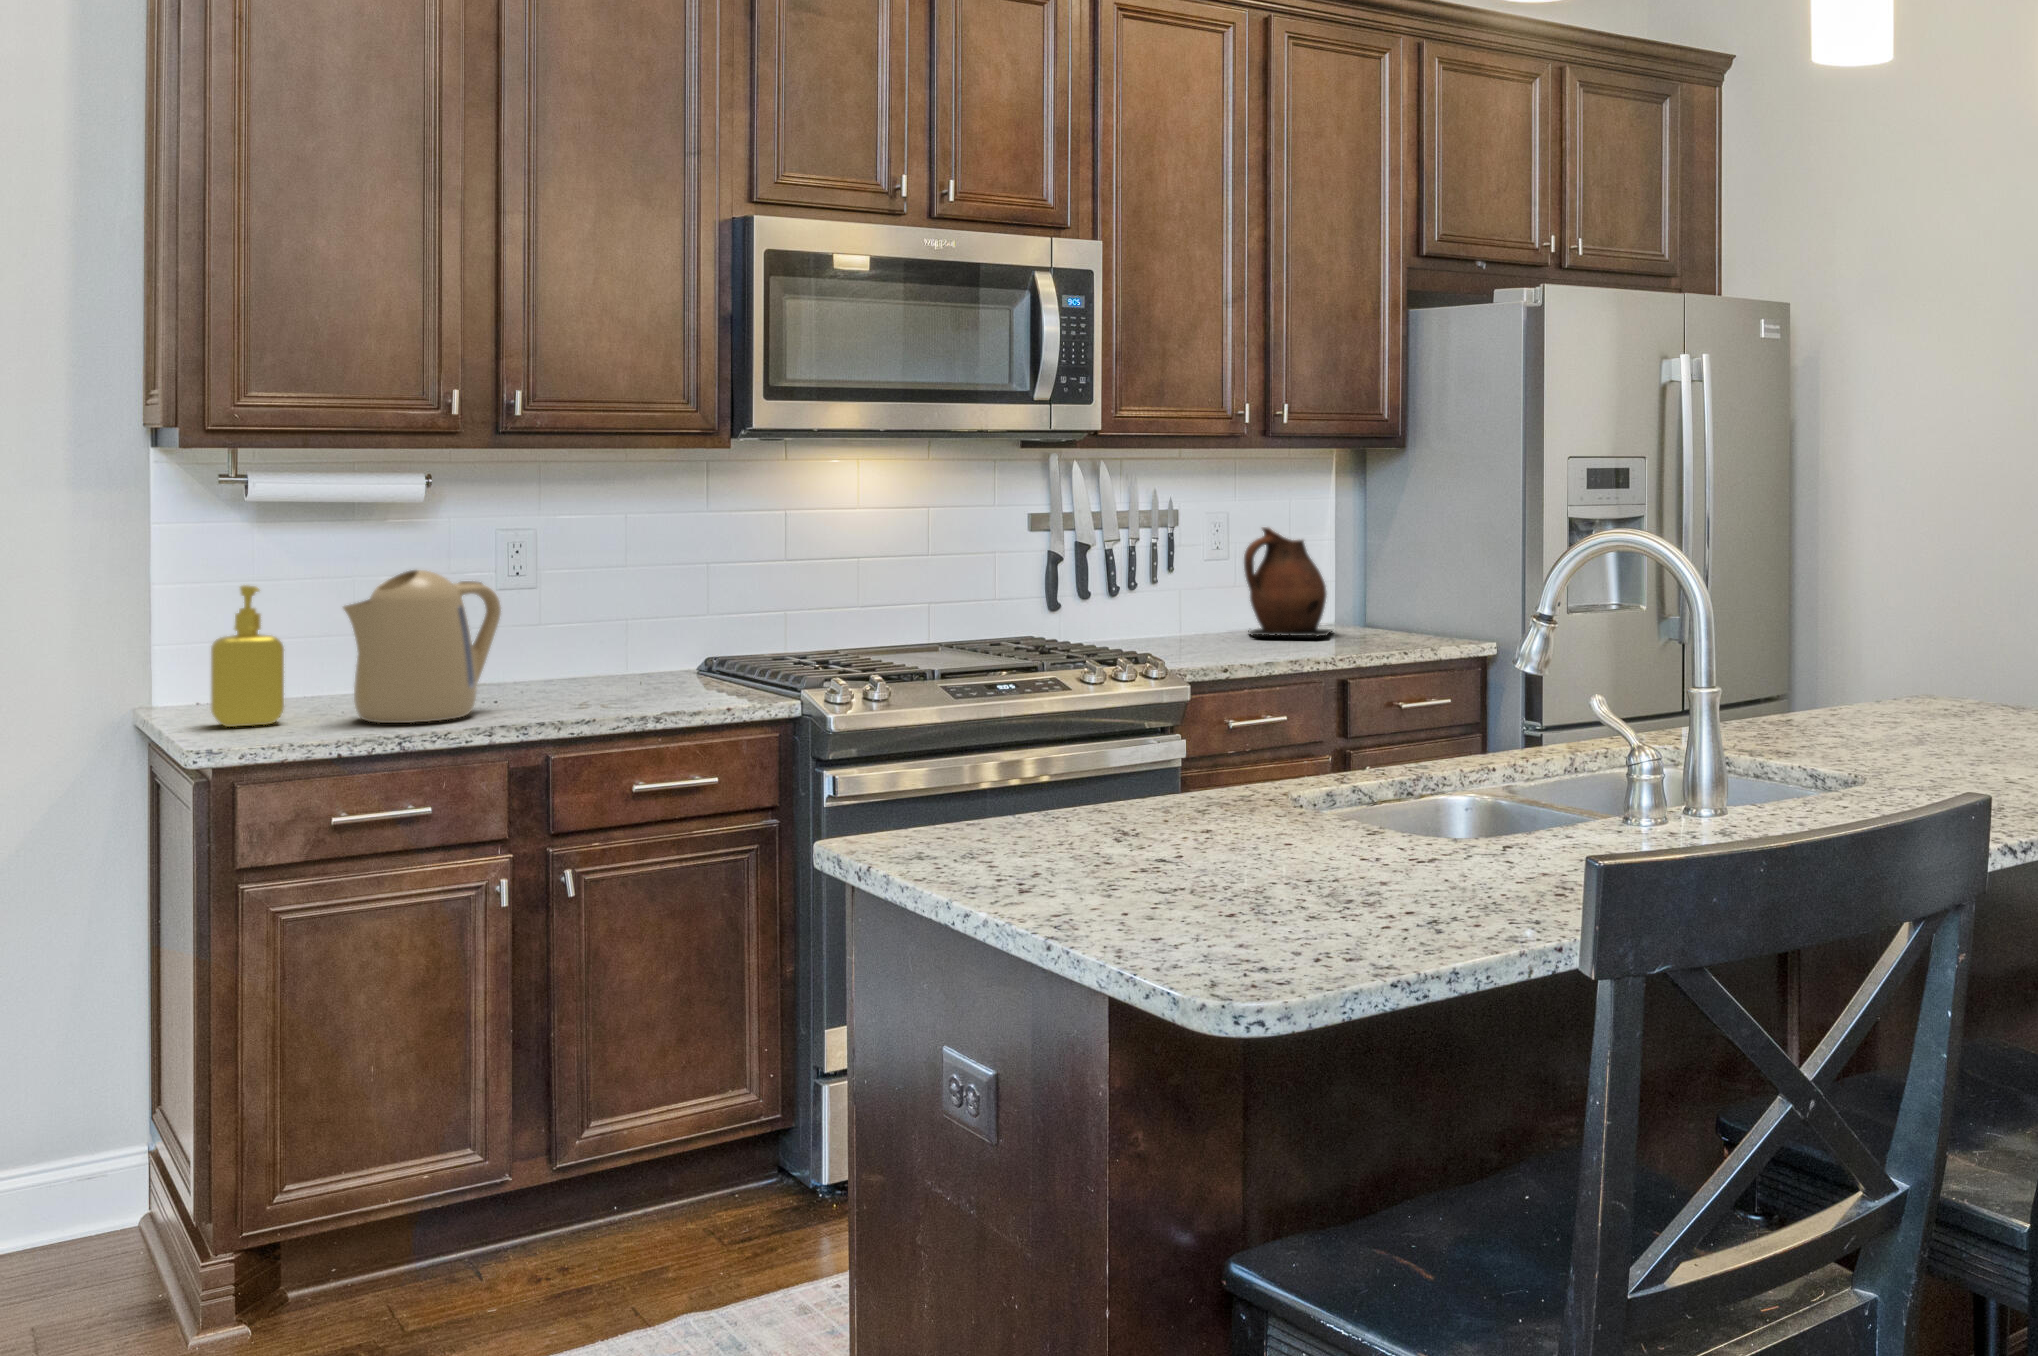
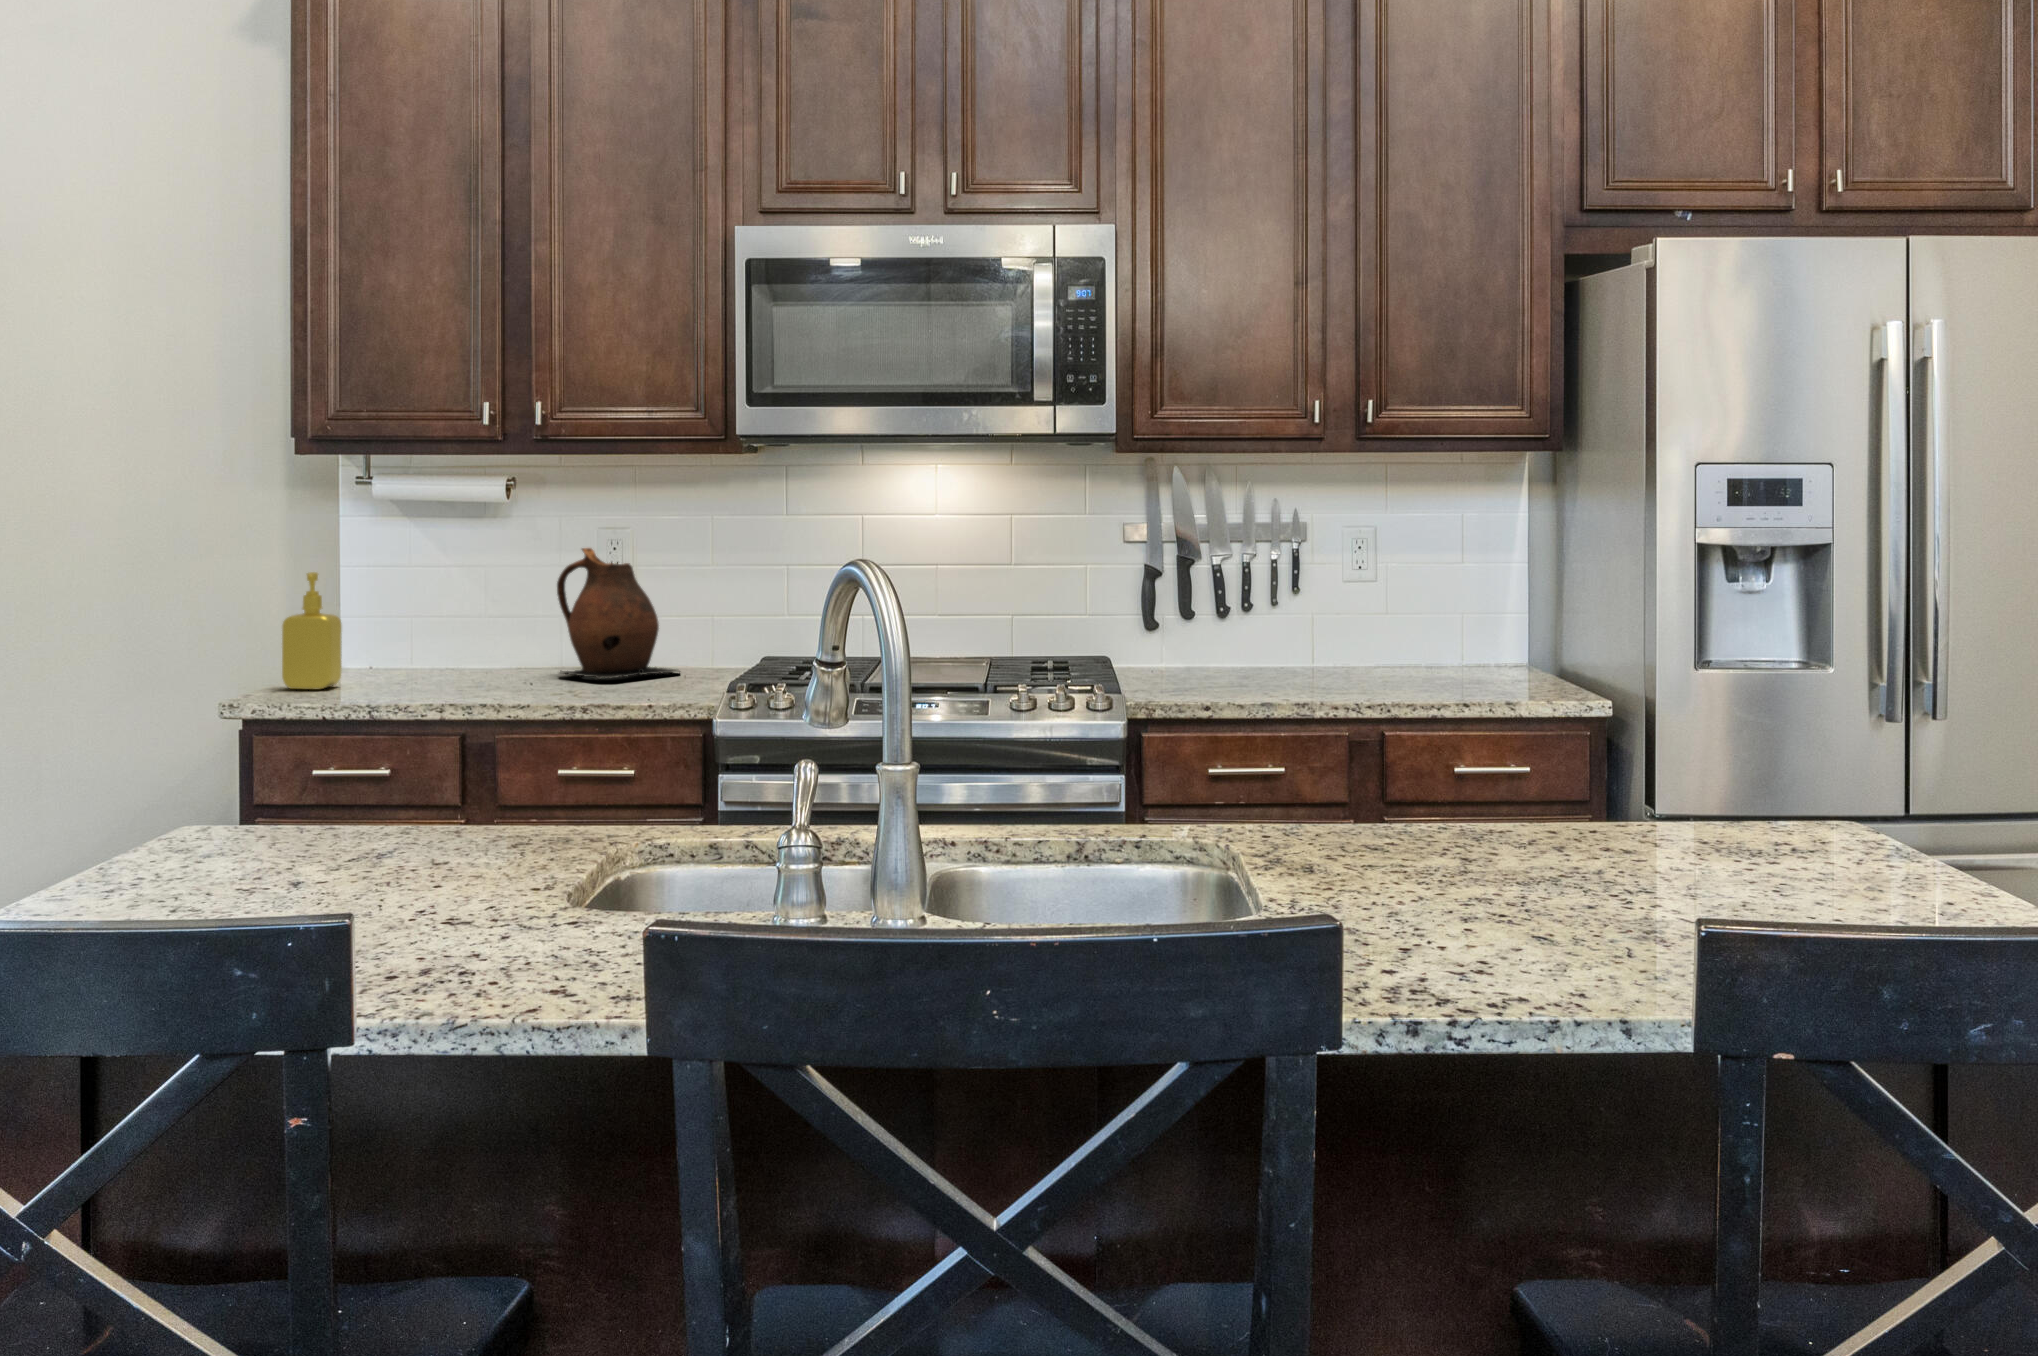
ceramic pitcher: present [1244,527,1332,637] -> present [557,548,680,680]
kettle: present [343,570,501,723] -> none [355,563,494,696]

